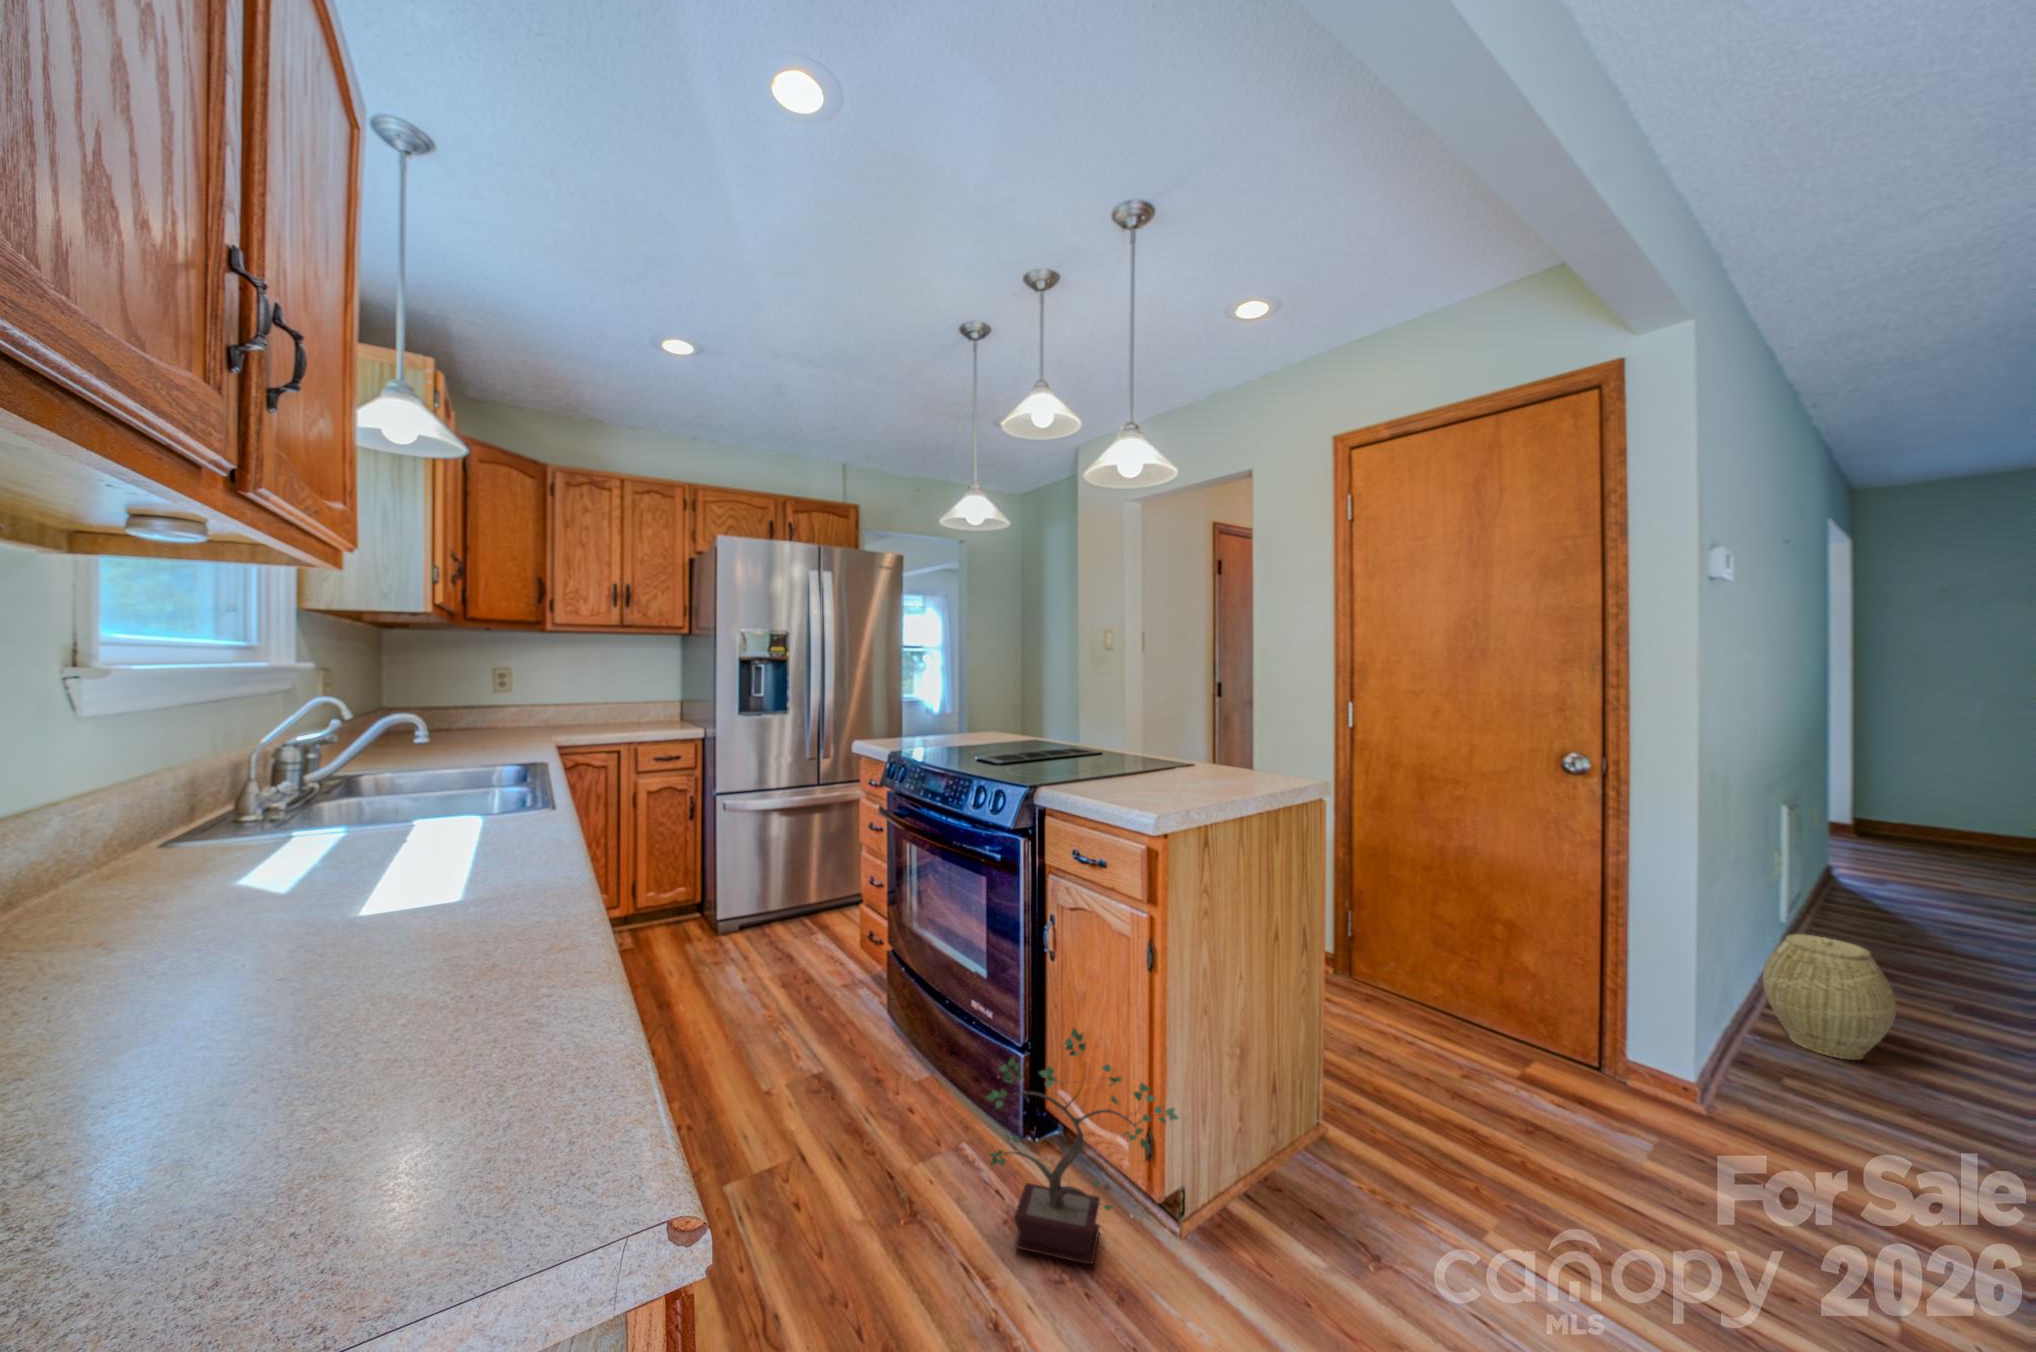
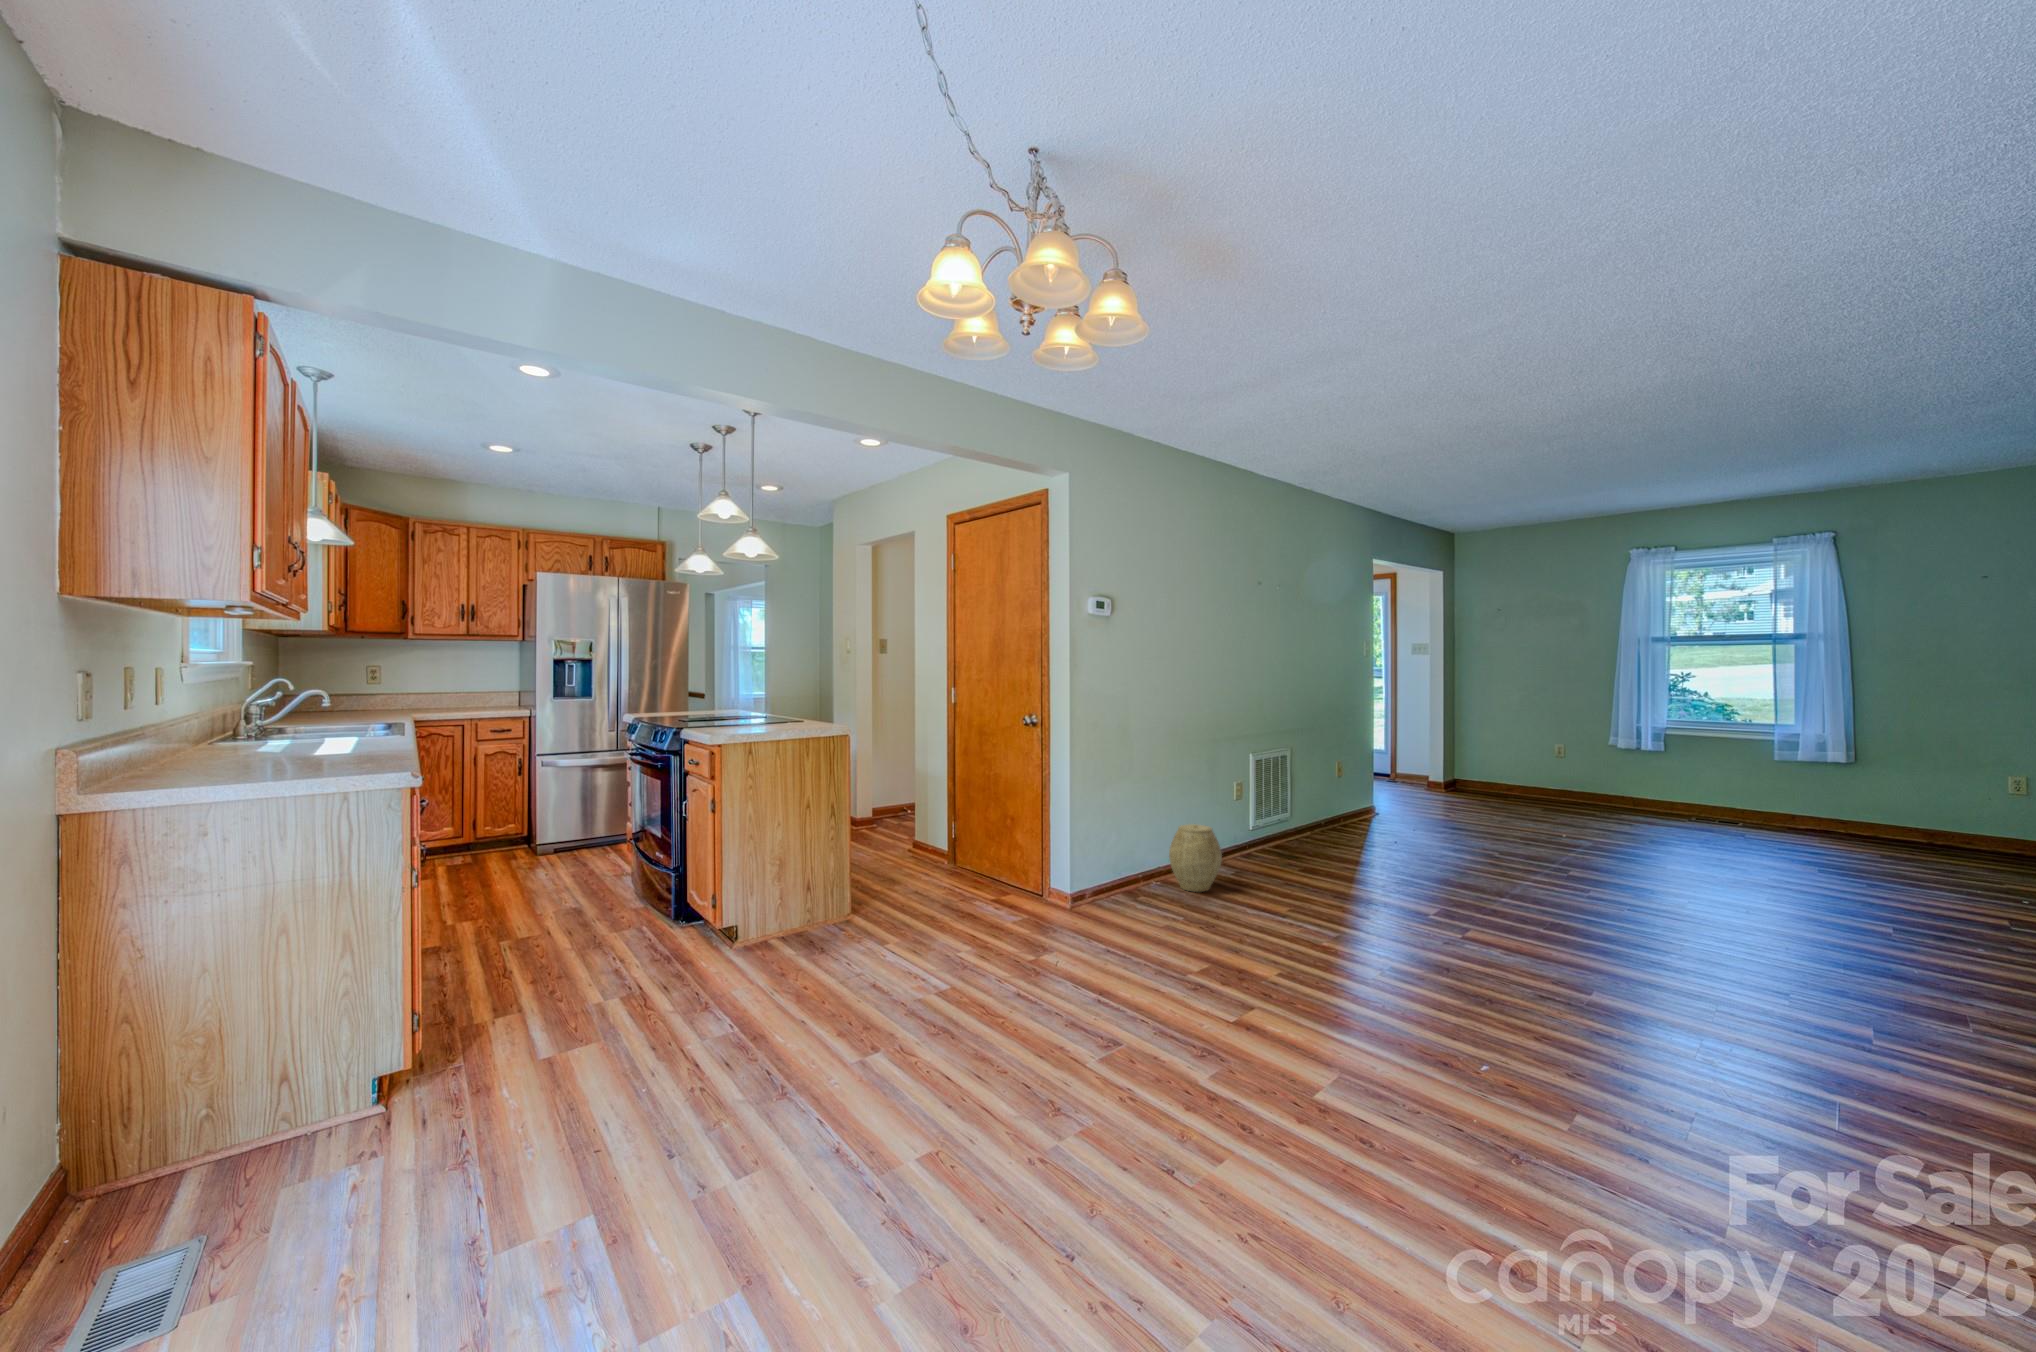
potted plant: present [986,1028,1178,1264] -> none [632,844,716,955]

